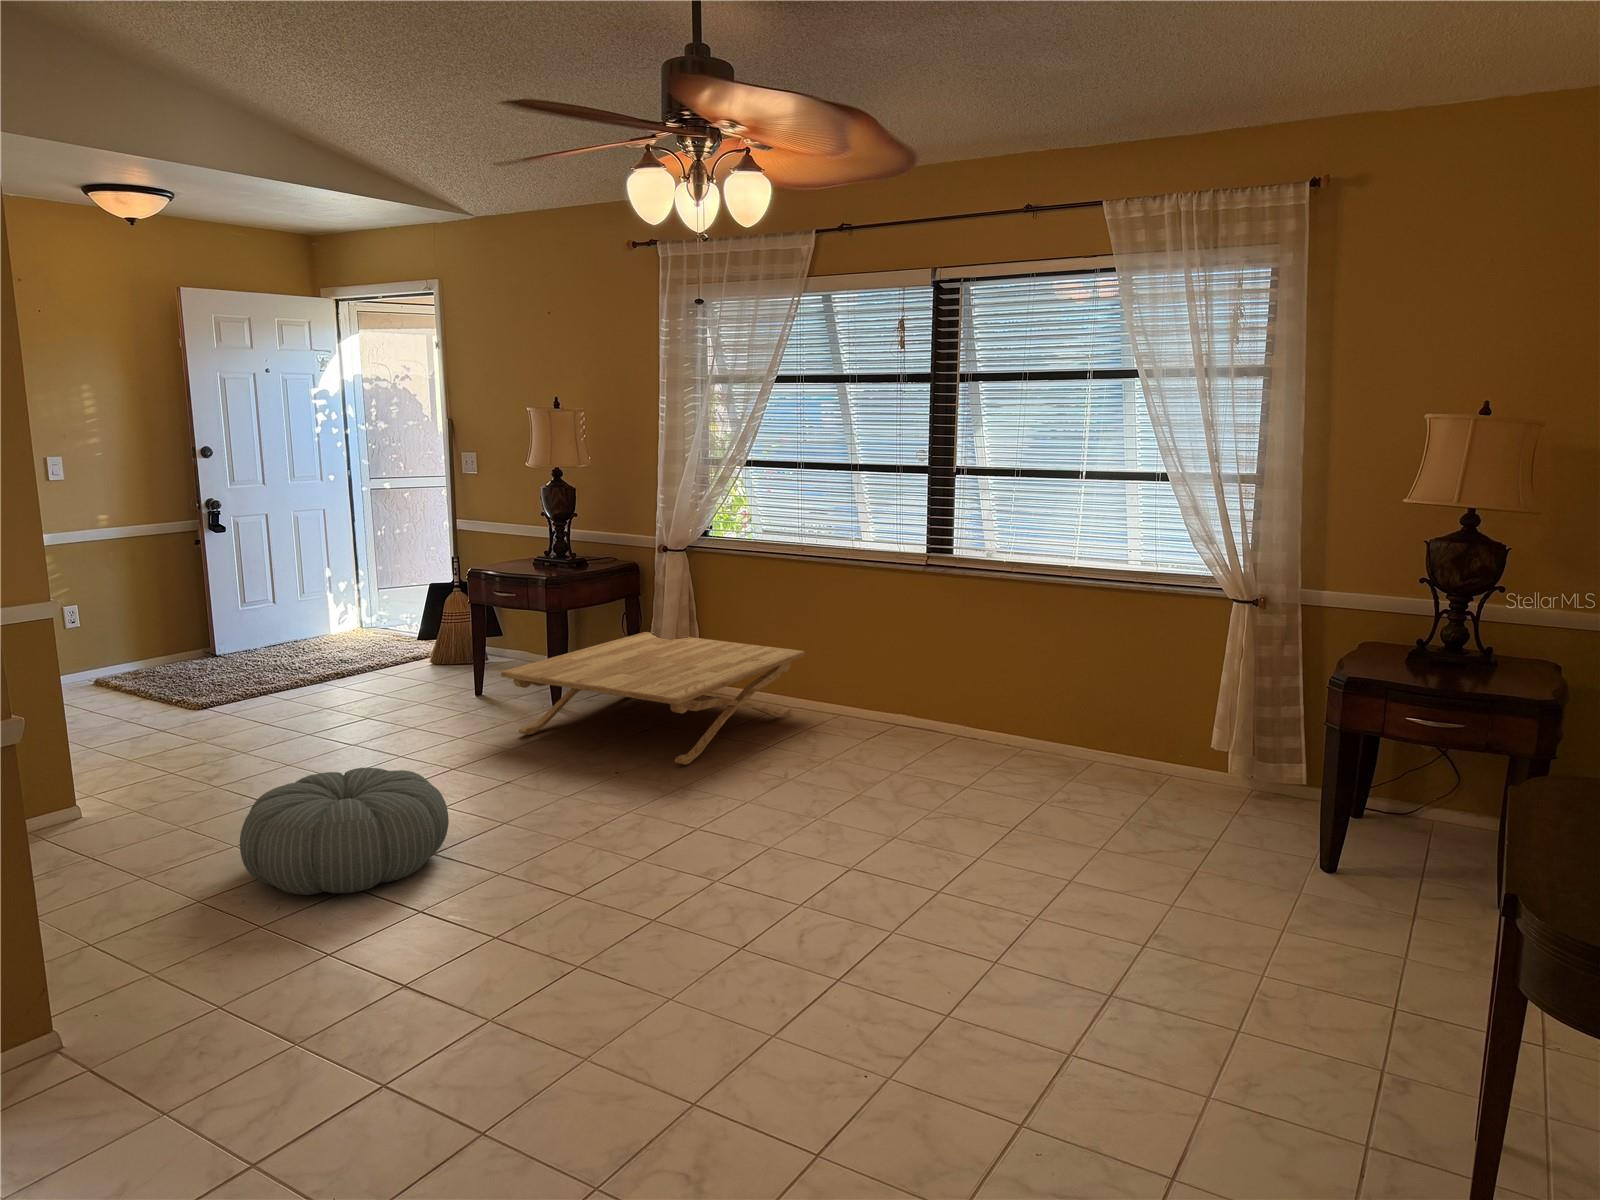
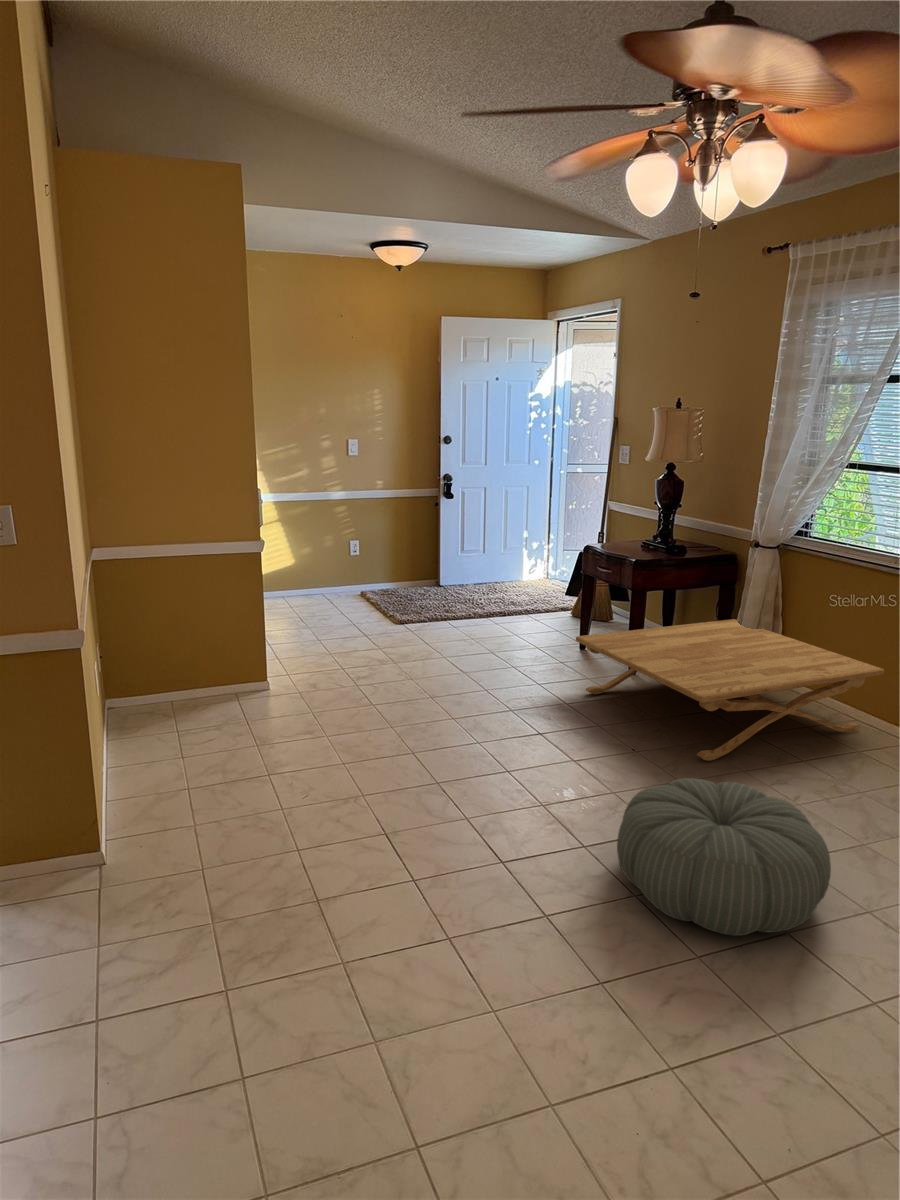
pouf: present [240,768,449,895] -> present [617,778,831,936]

